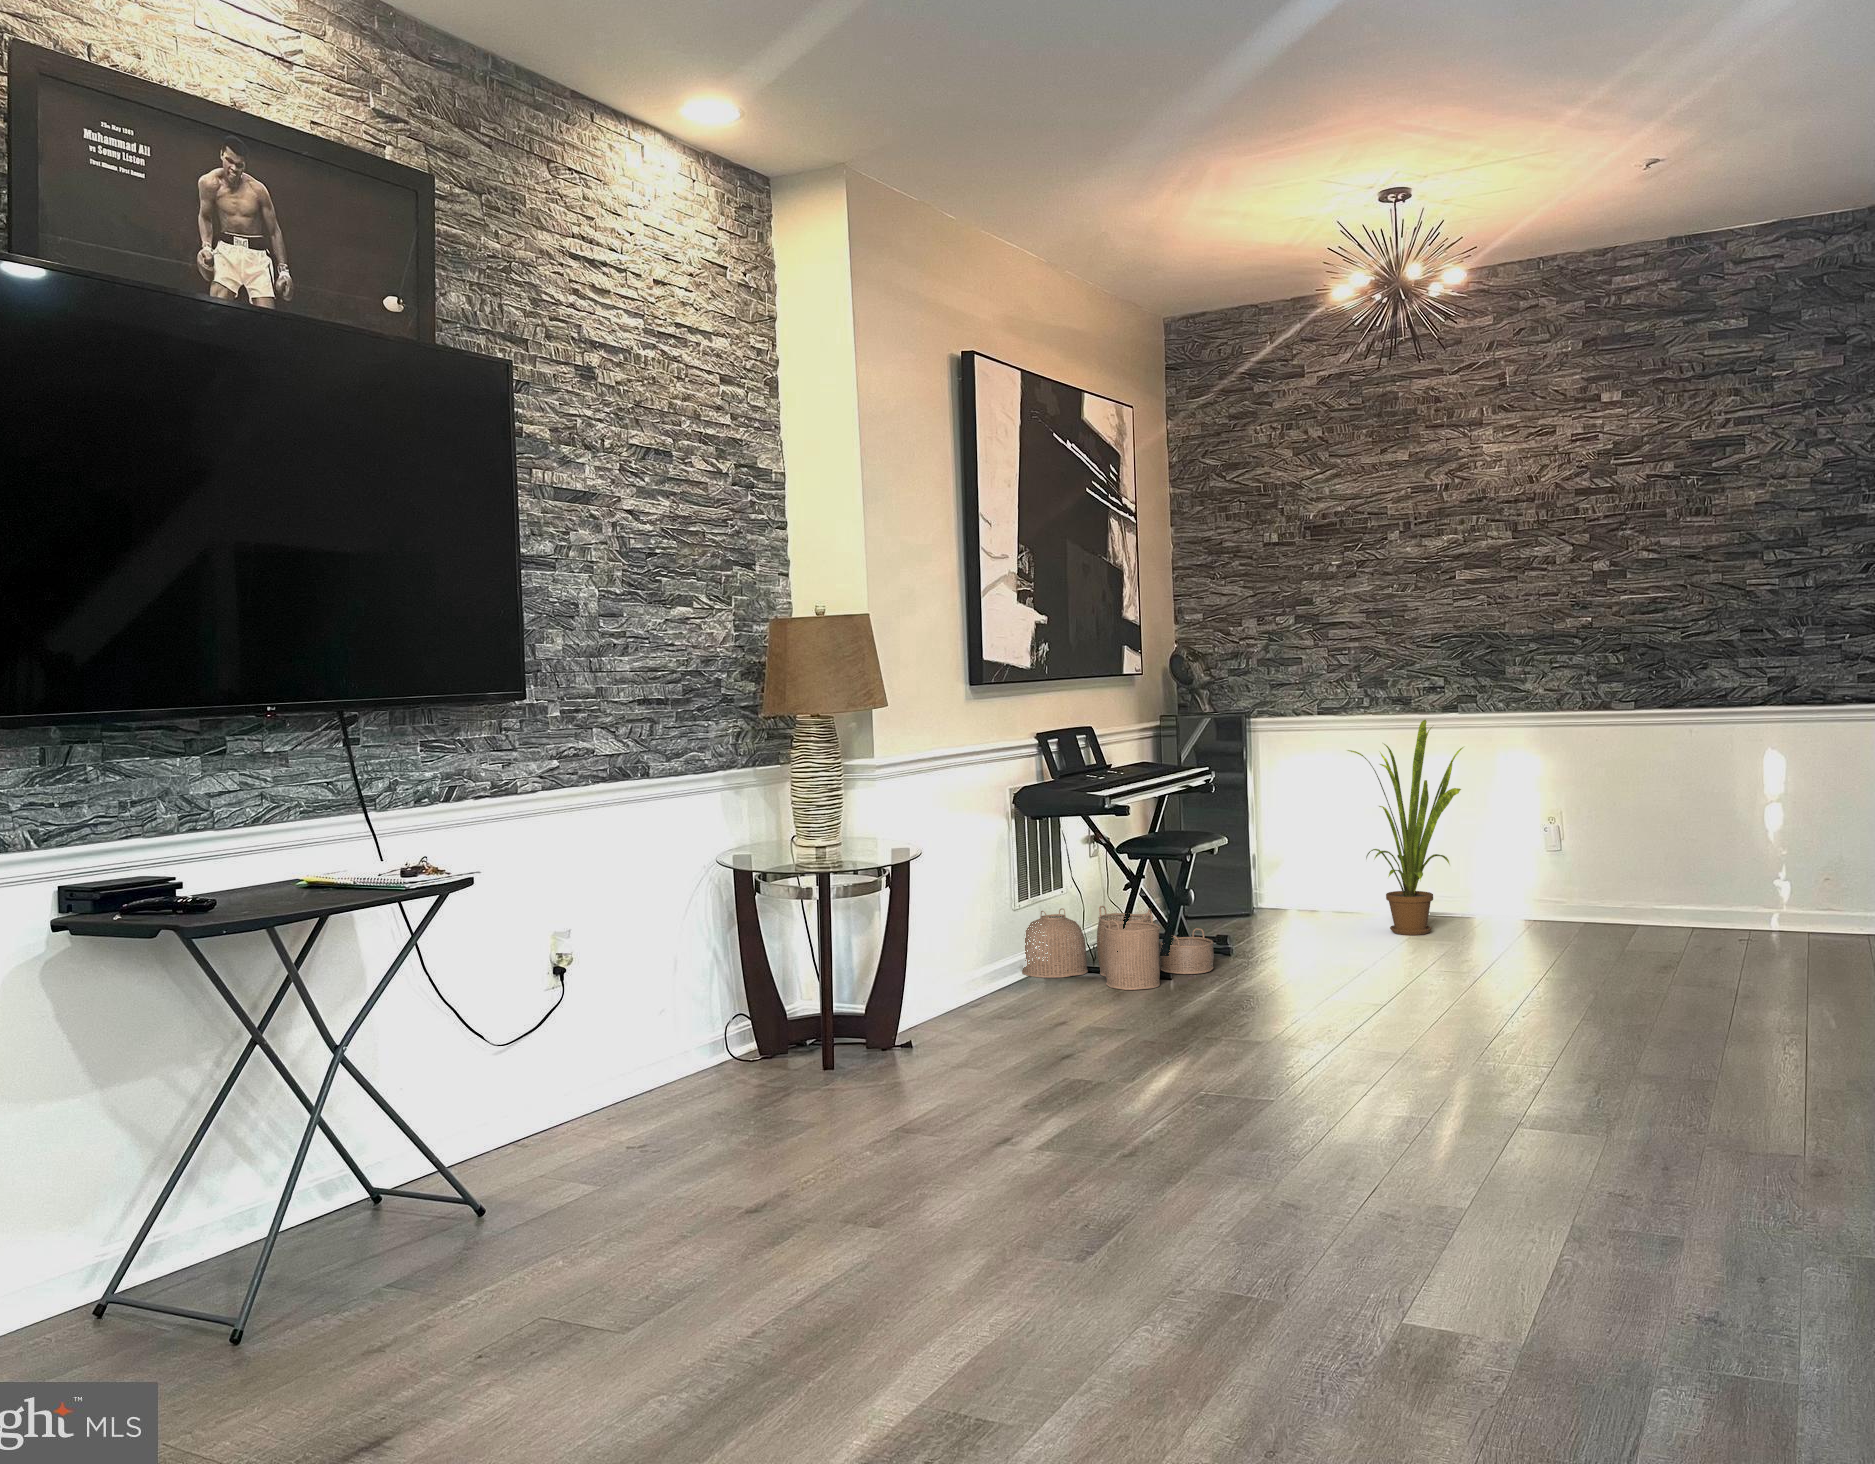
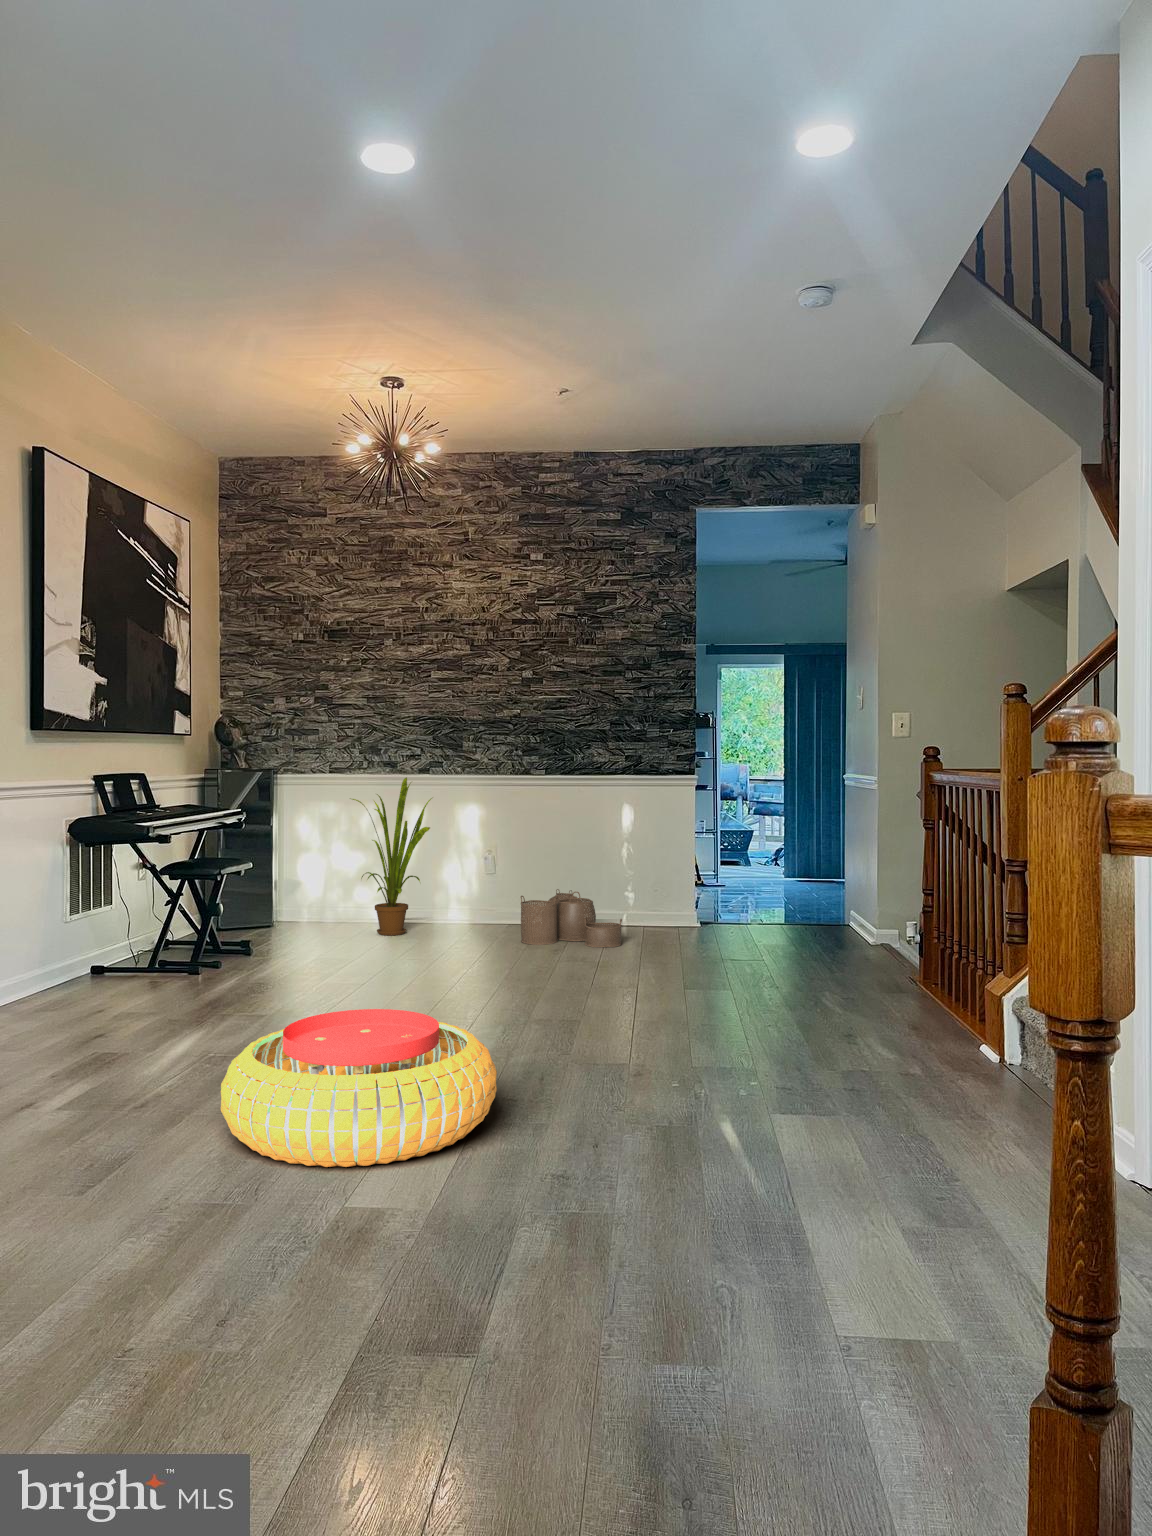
woven basket: present [1022,906,1214,990] -> present [521,889,622,947]
pouf: none [1209,1021,1534,1192] -> present [221,1009,497,1167]

